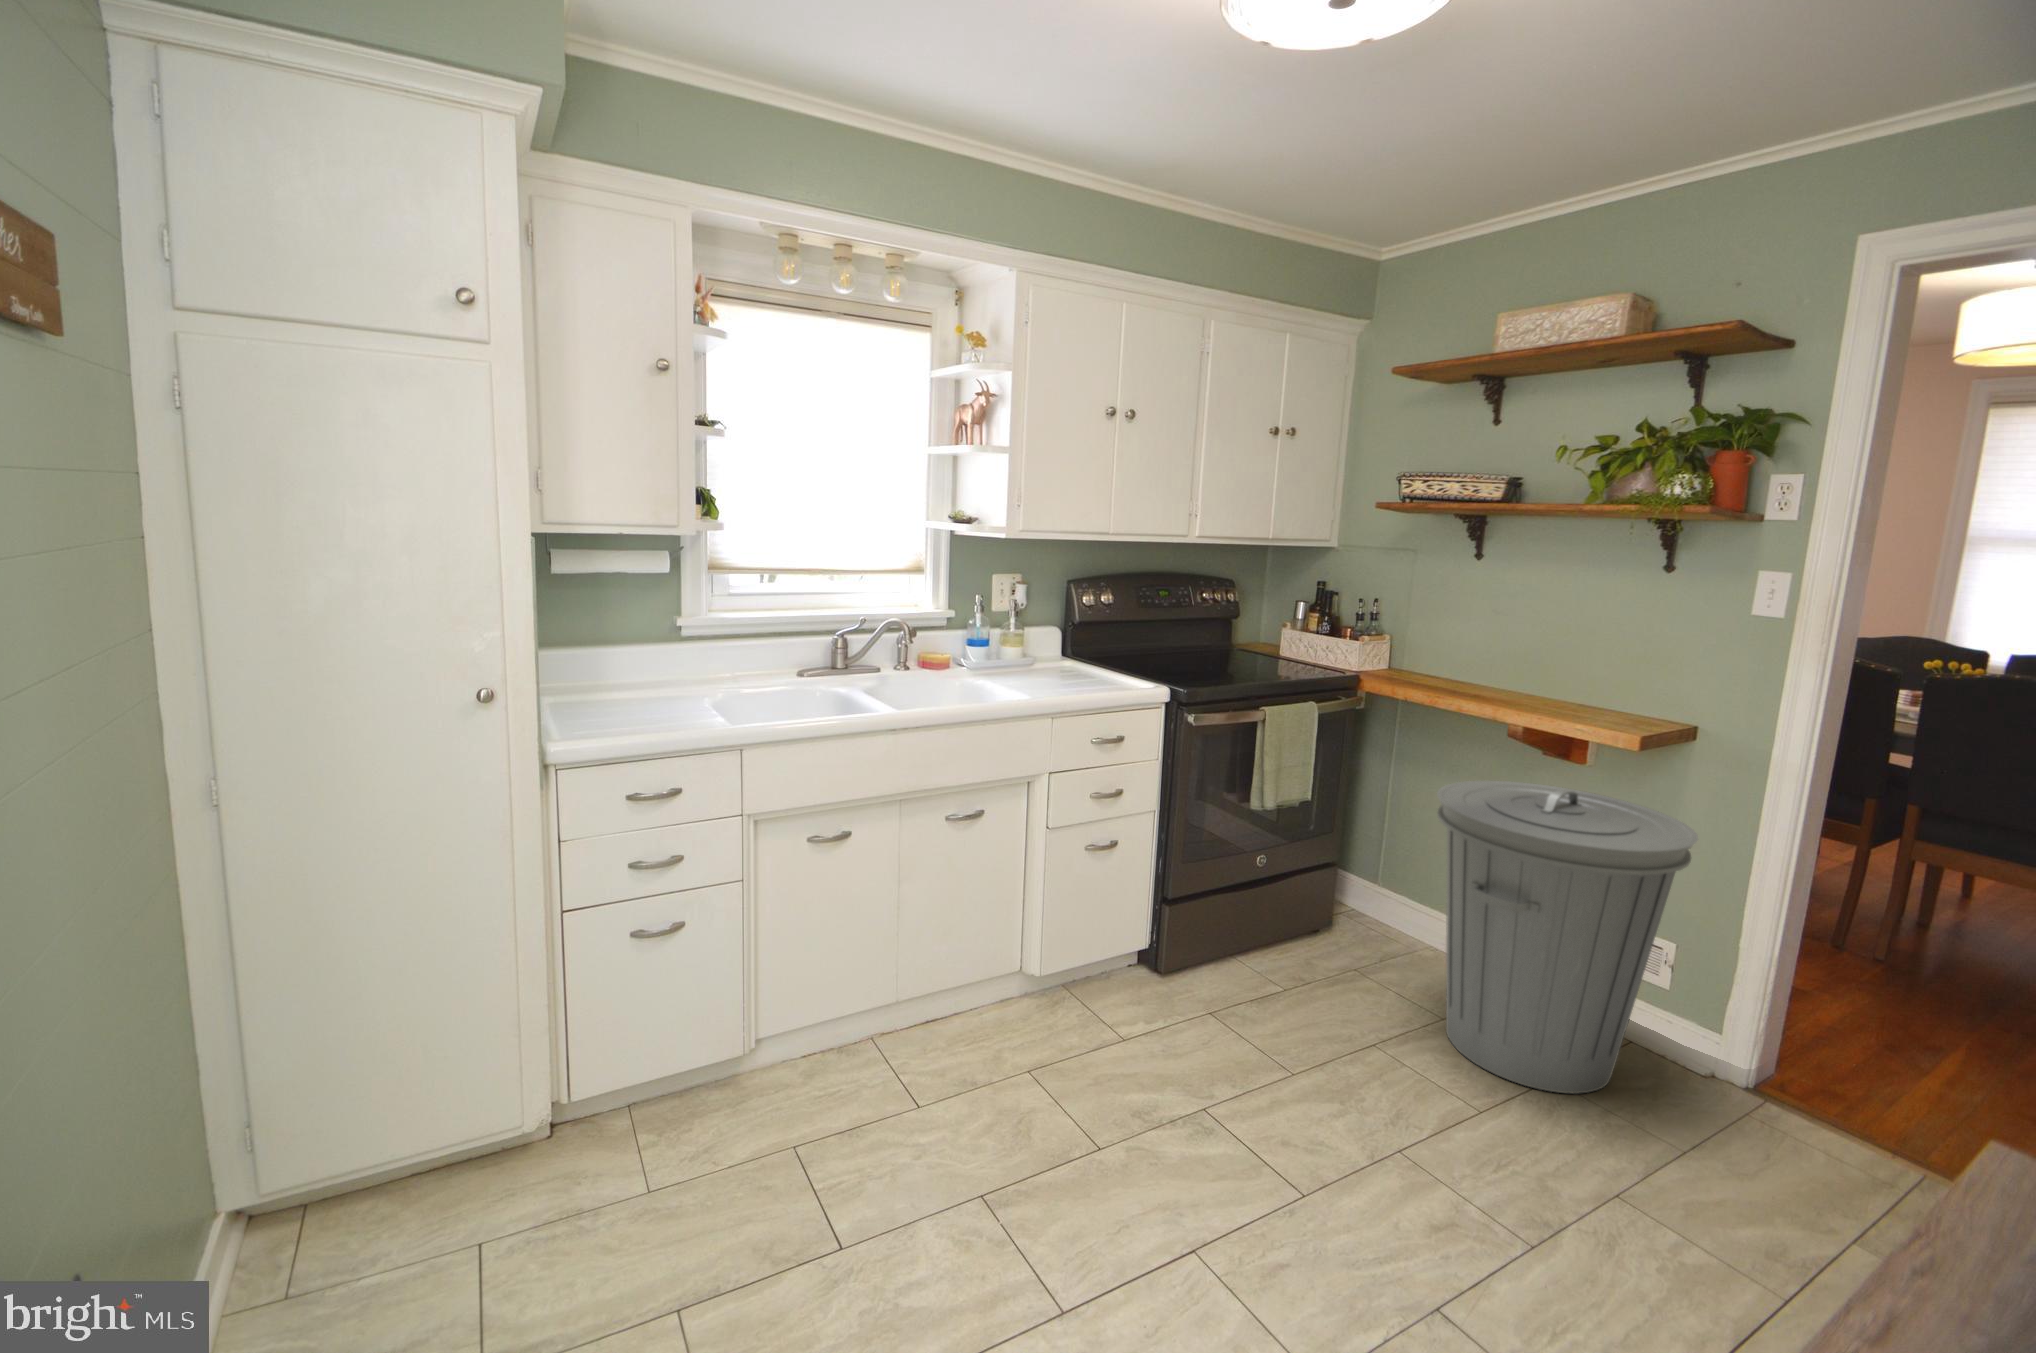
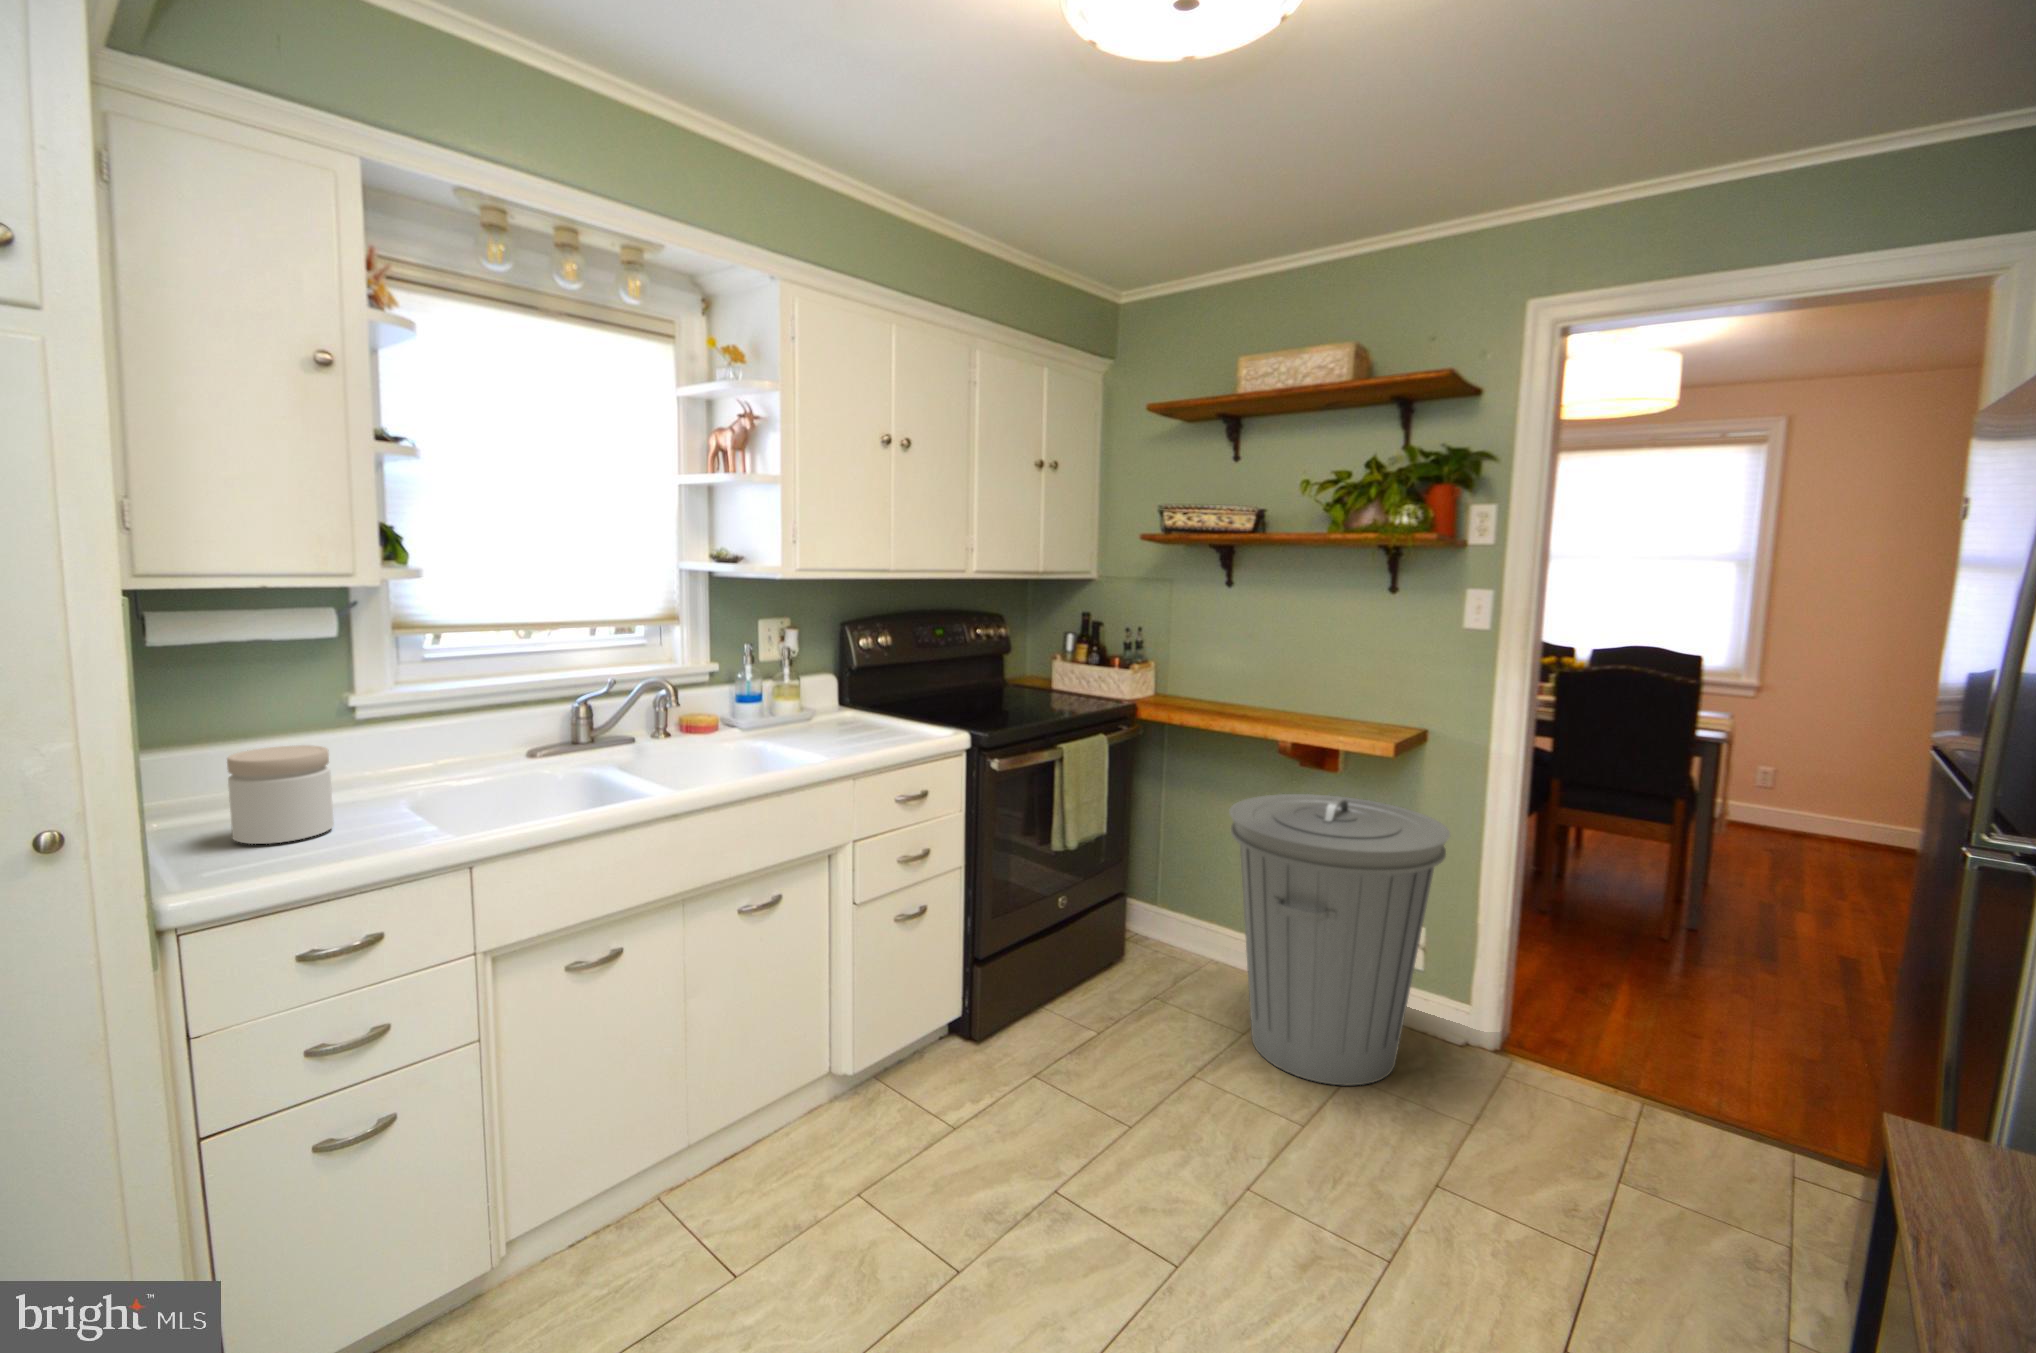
jar: none [592,651,657,720] -> present [227,745,334,844]

